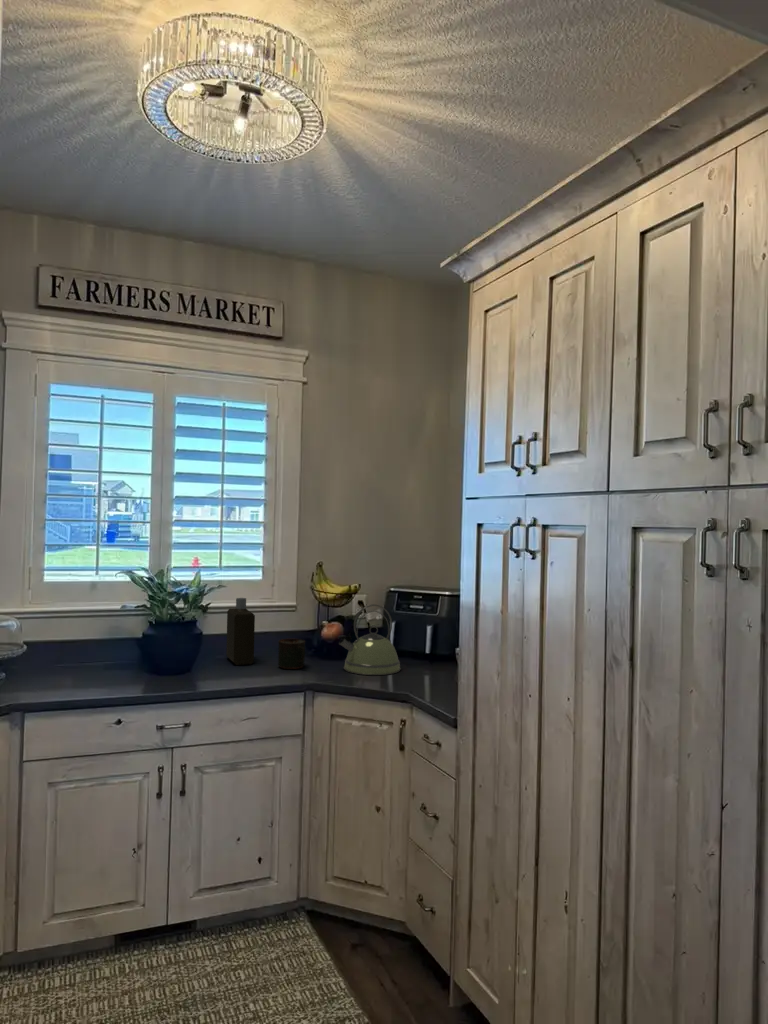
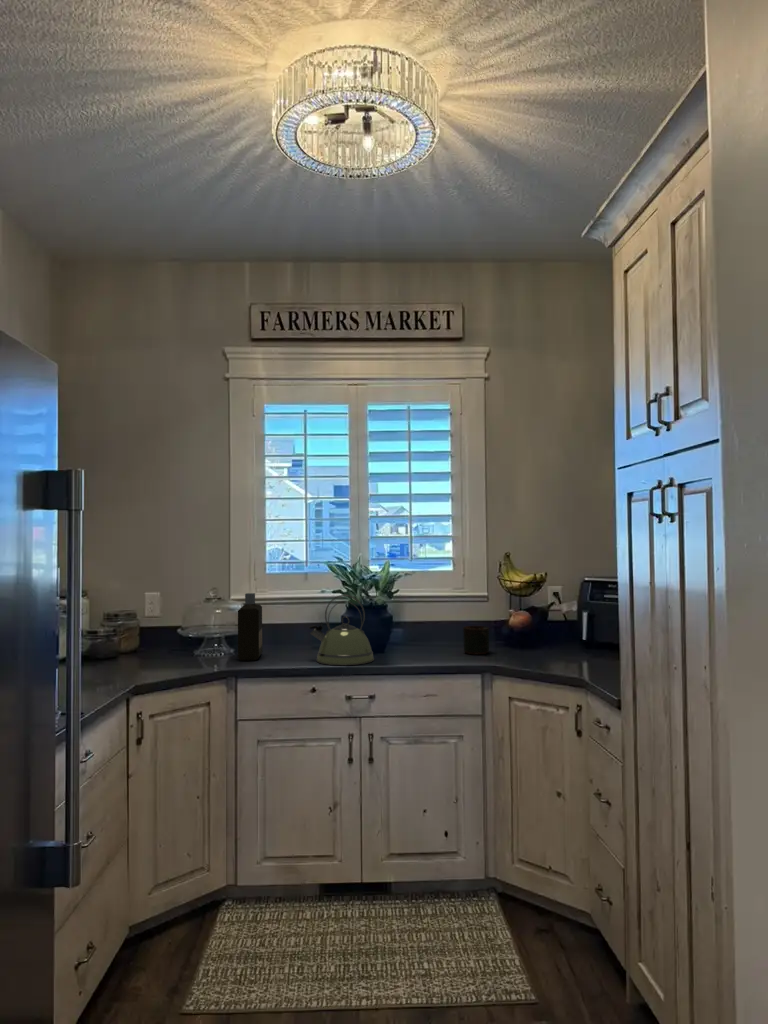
bottle: present [226,598,255,665] -> present [238,593,262,661]
kettle: present [338,604,401,675] -> present [309,595,374,665]

